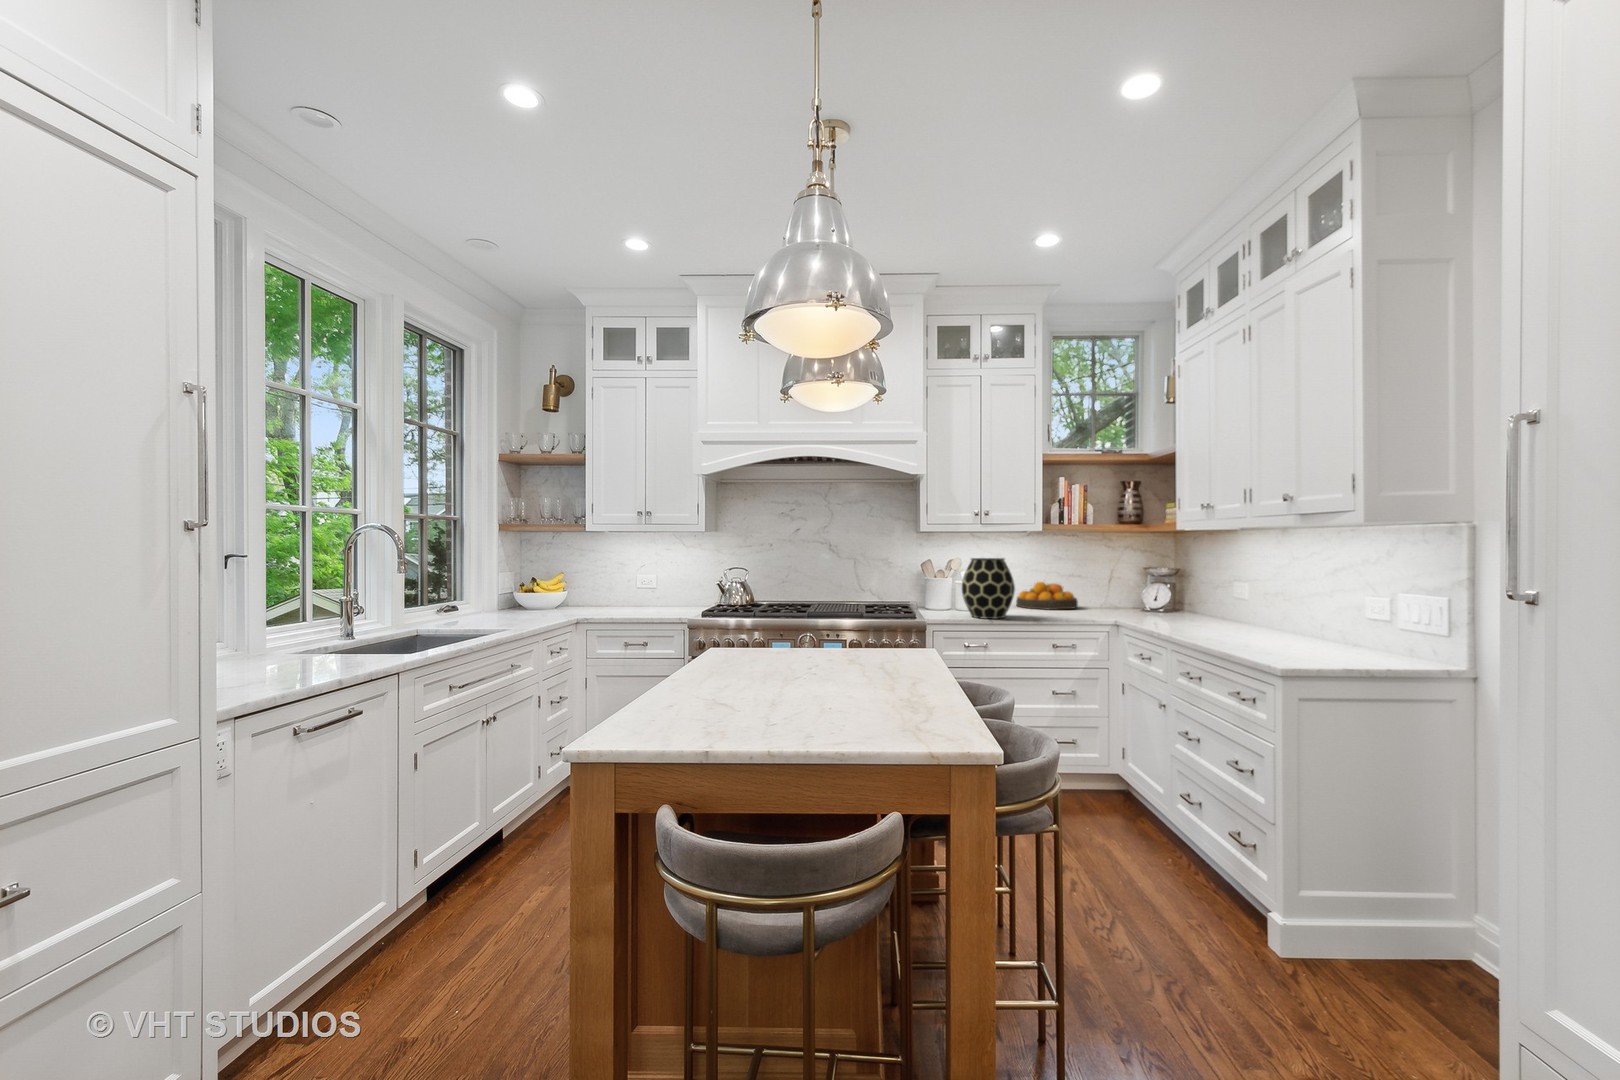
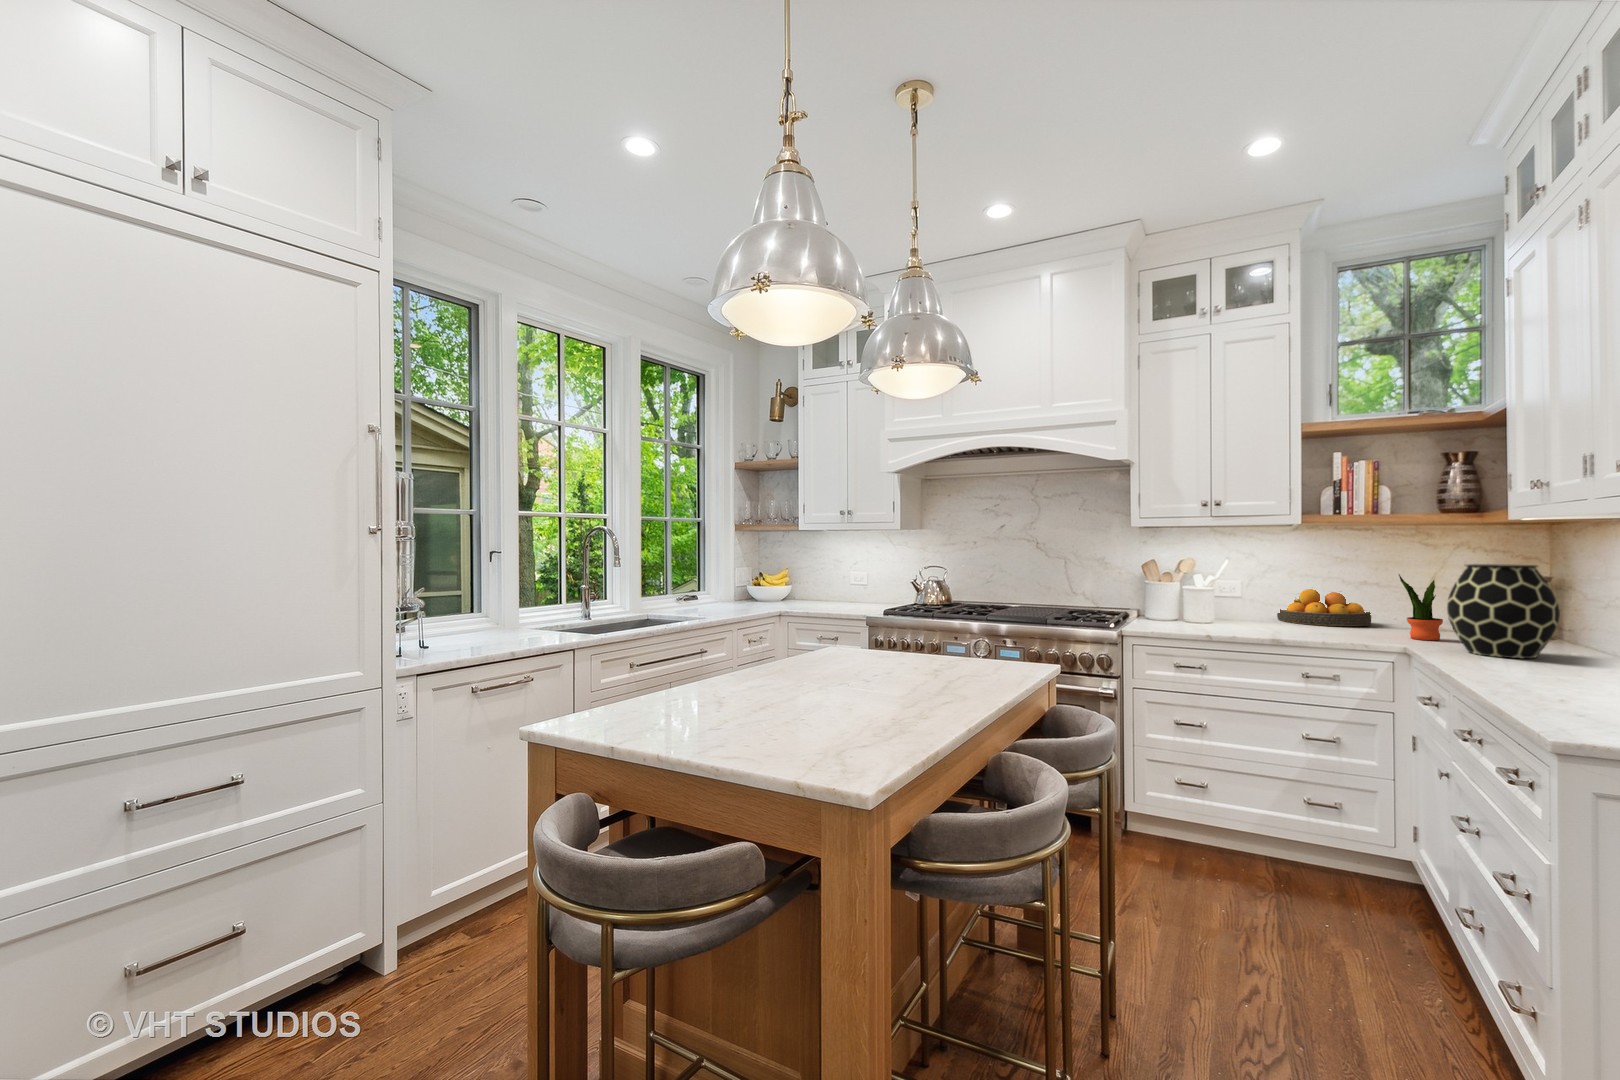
vase: present [961,558,1015,619] -> present [1447,564,1560,658]
potted plant: none [1103,568,1131,616] -> present [1399,574,1443,640]

